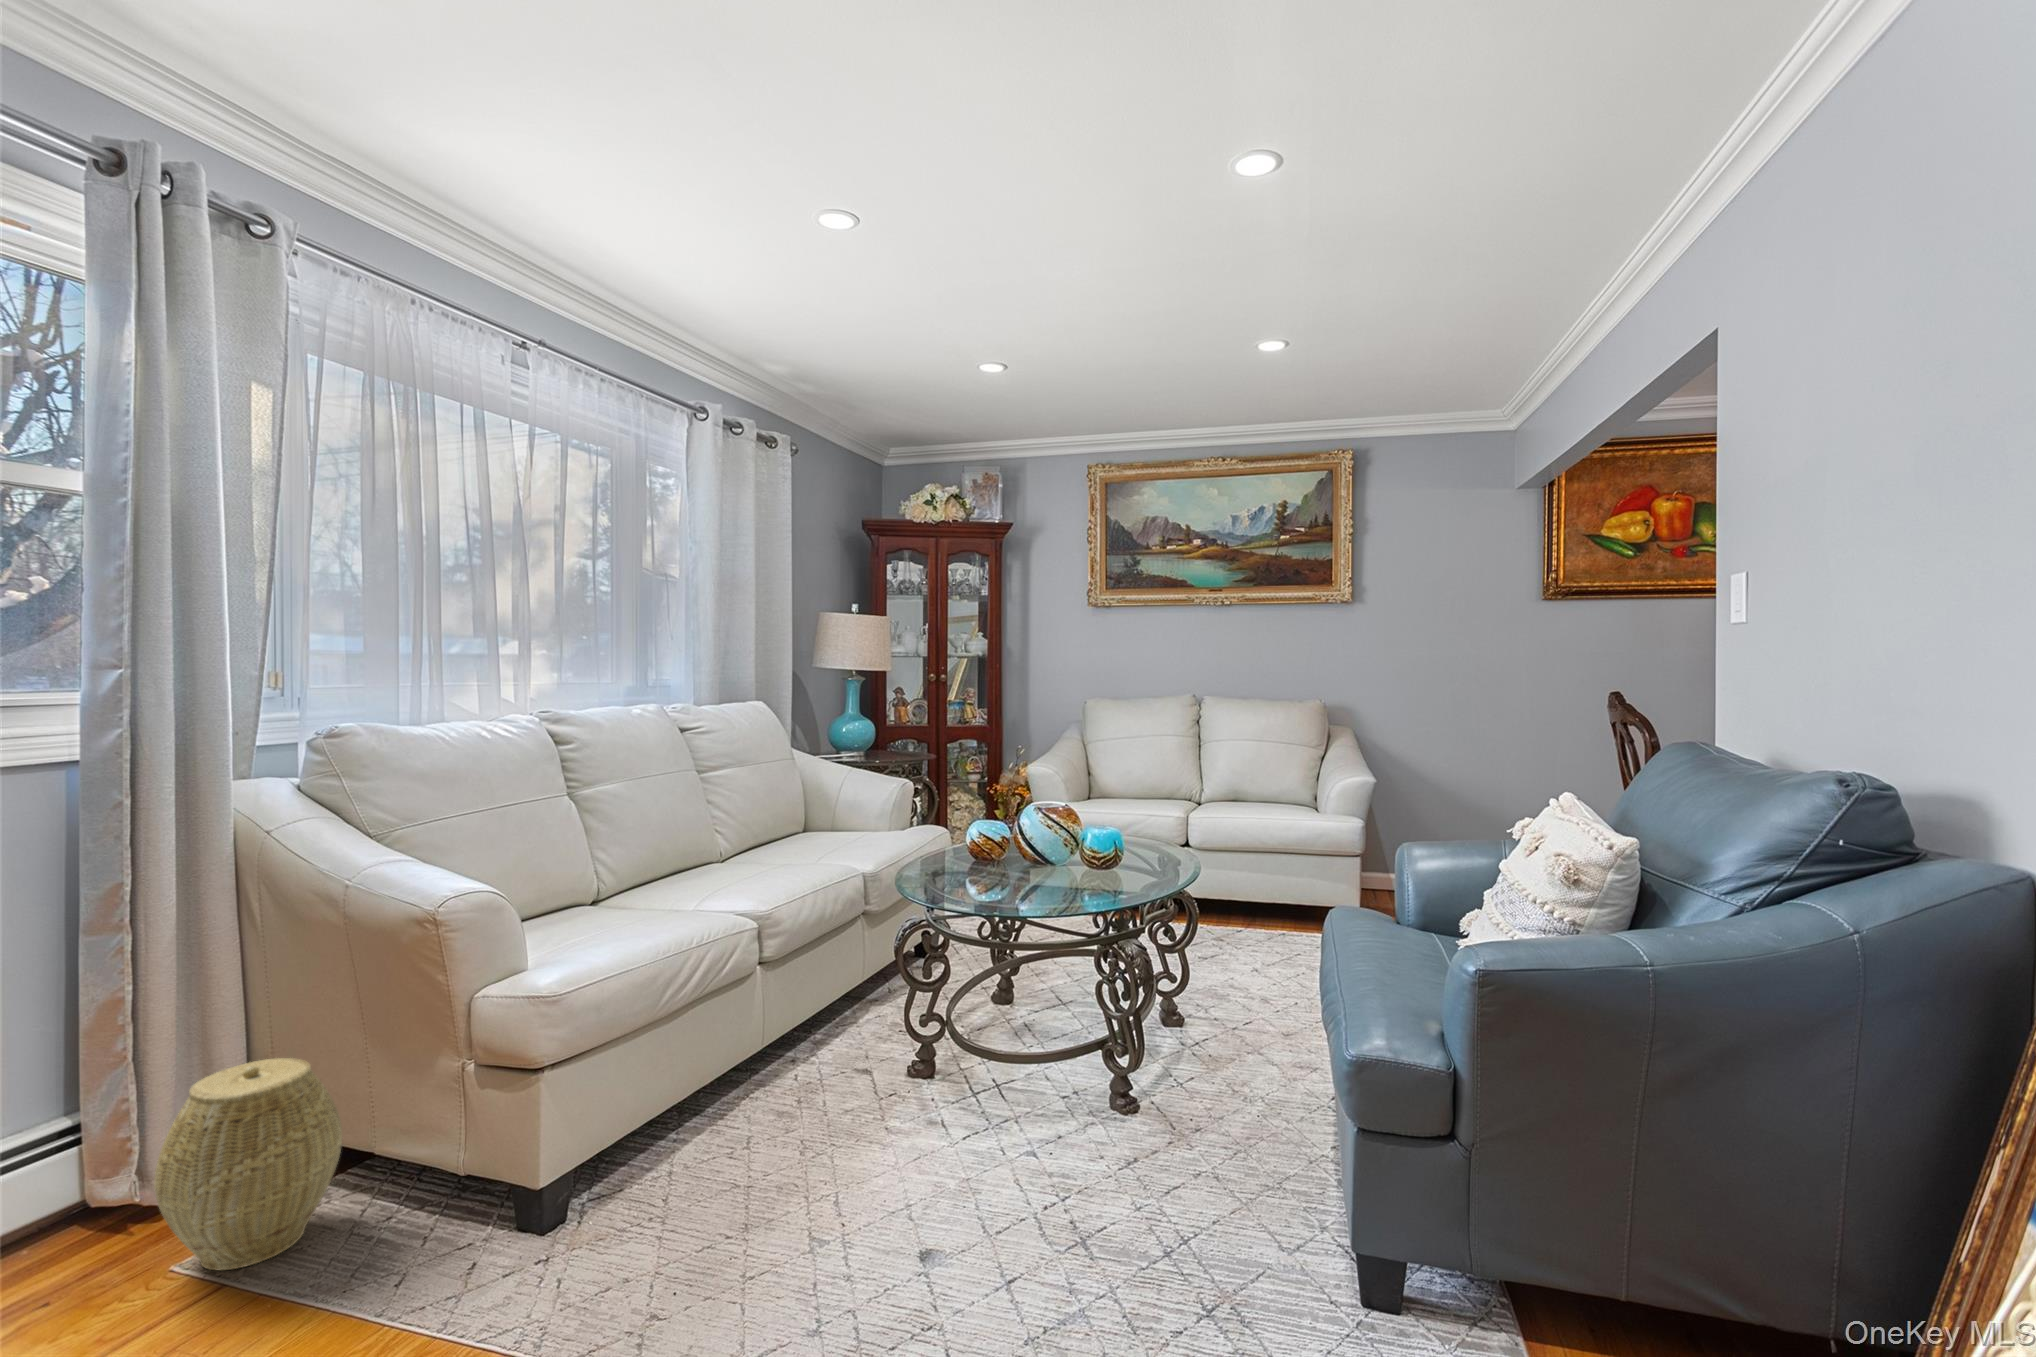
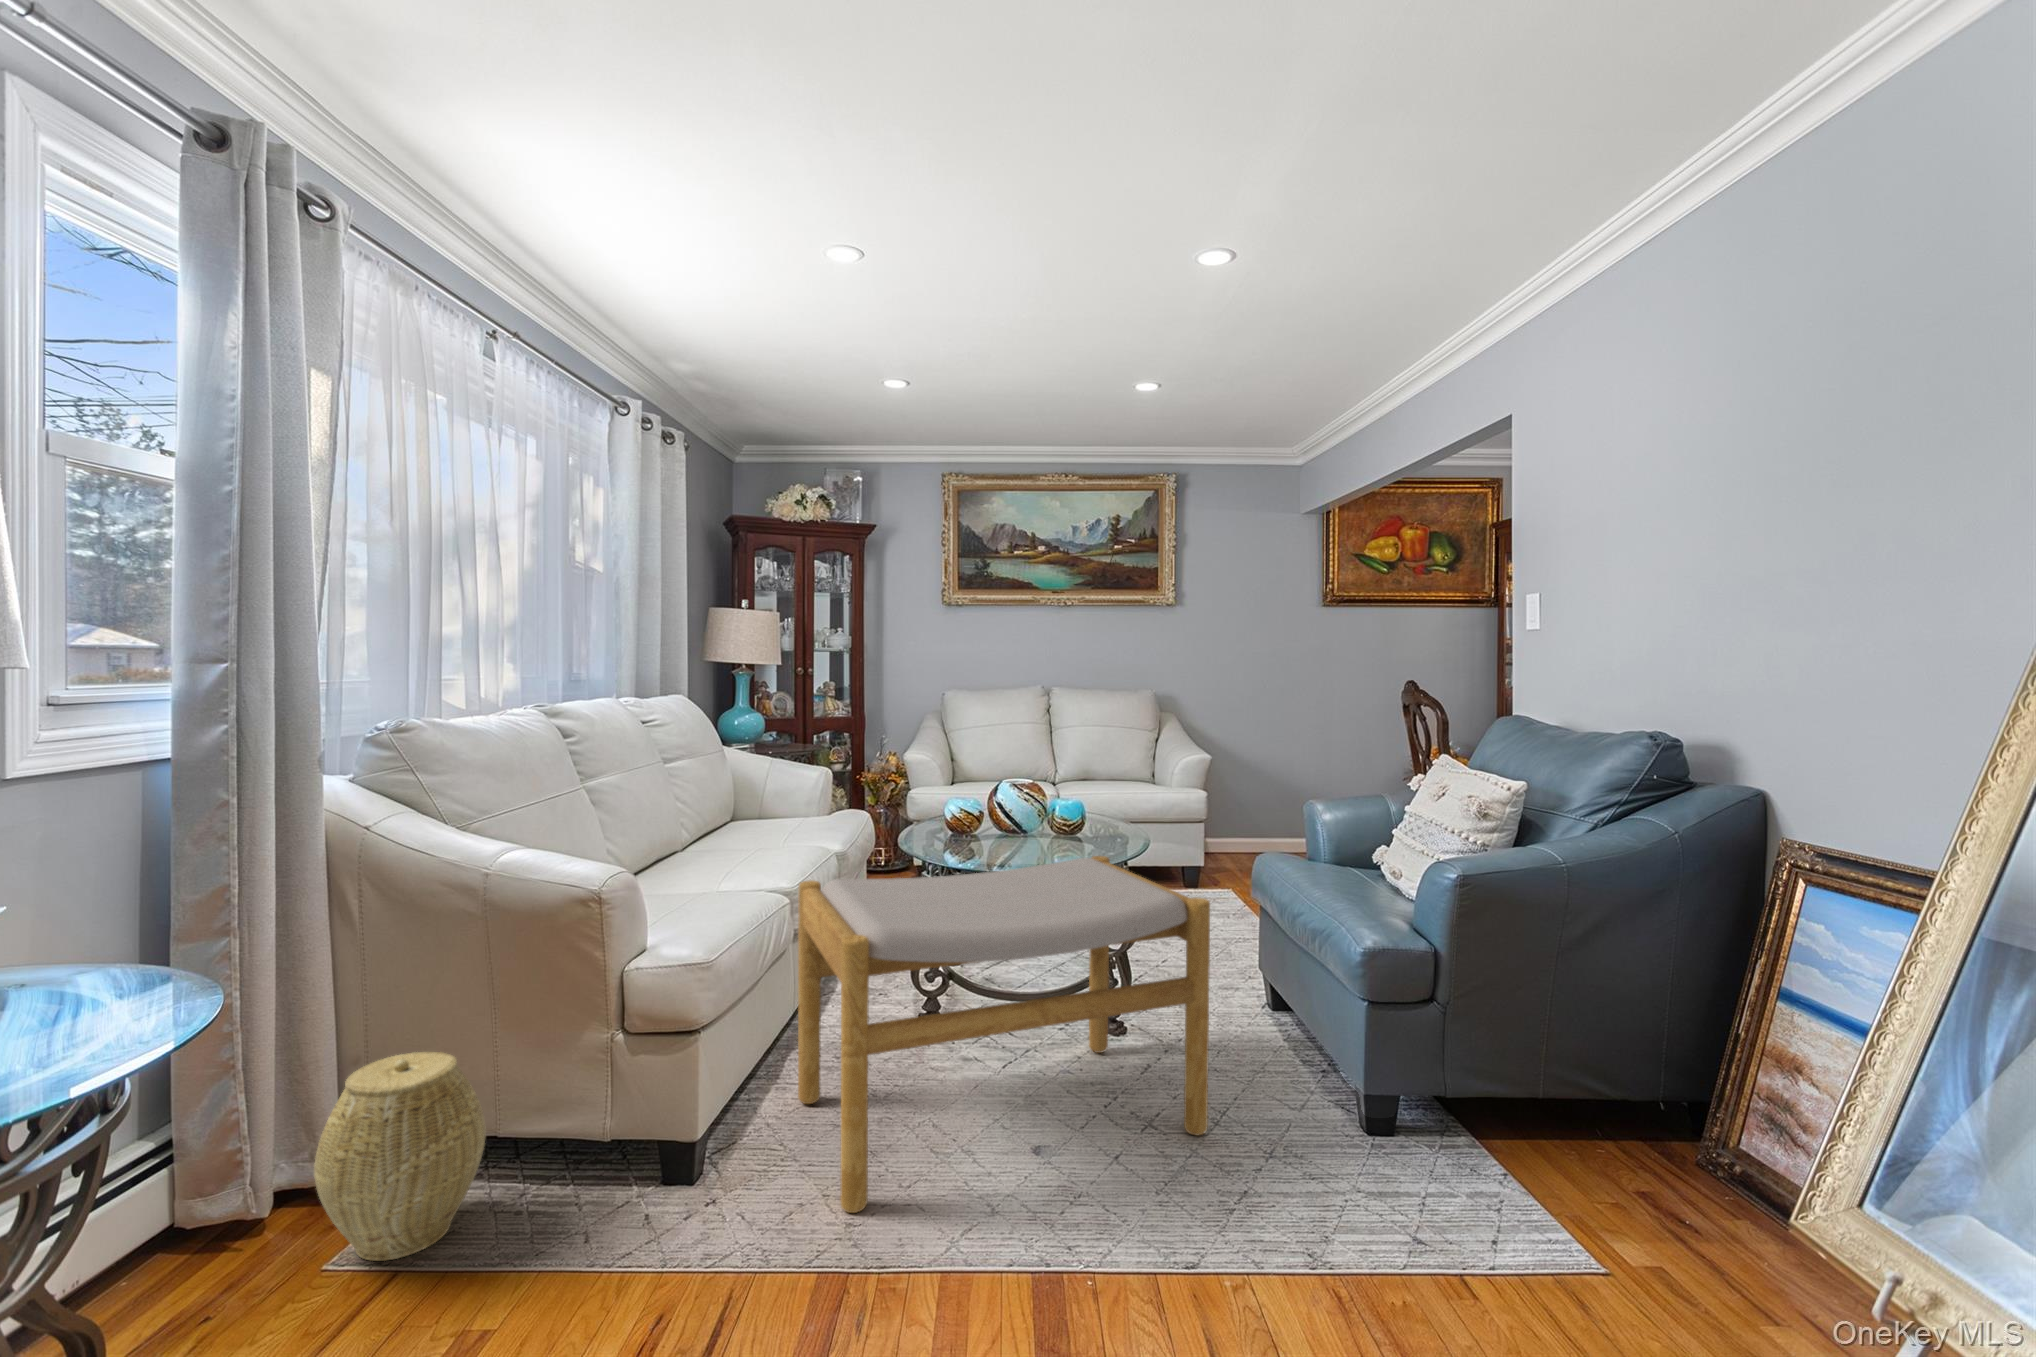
footstool: none [649,898,1144,1305] -> present [798,856,1210,1213]

